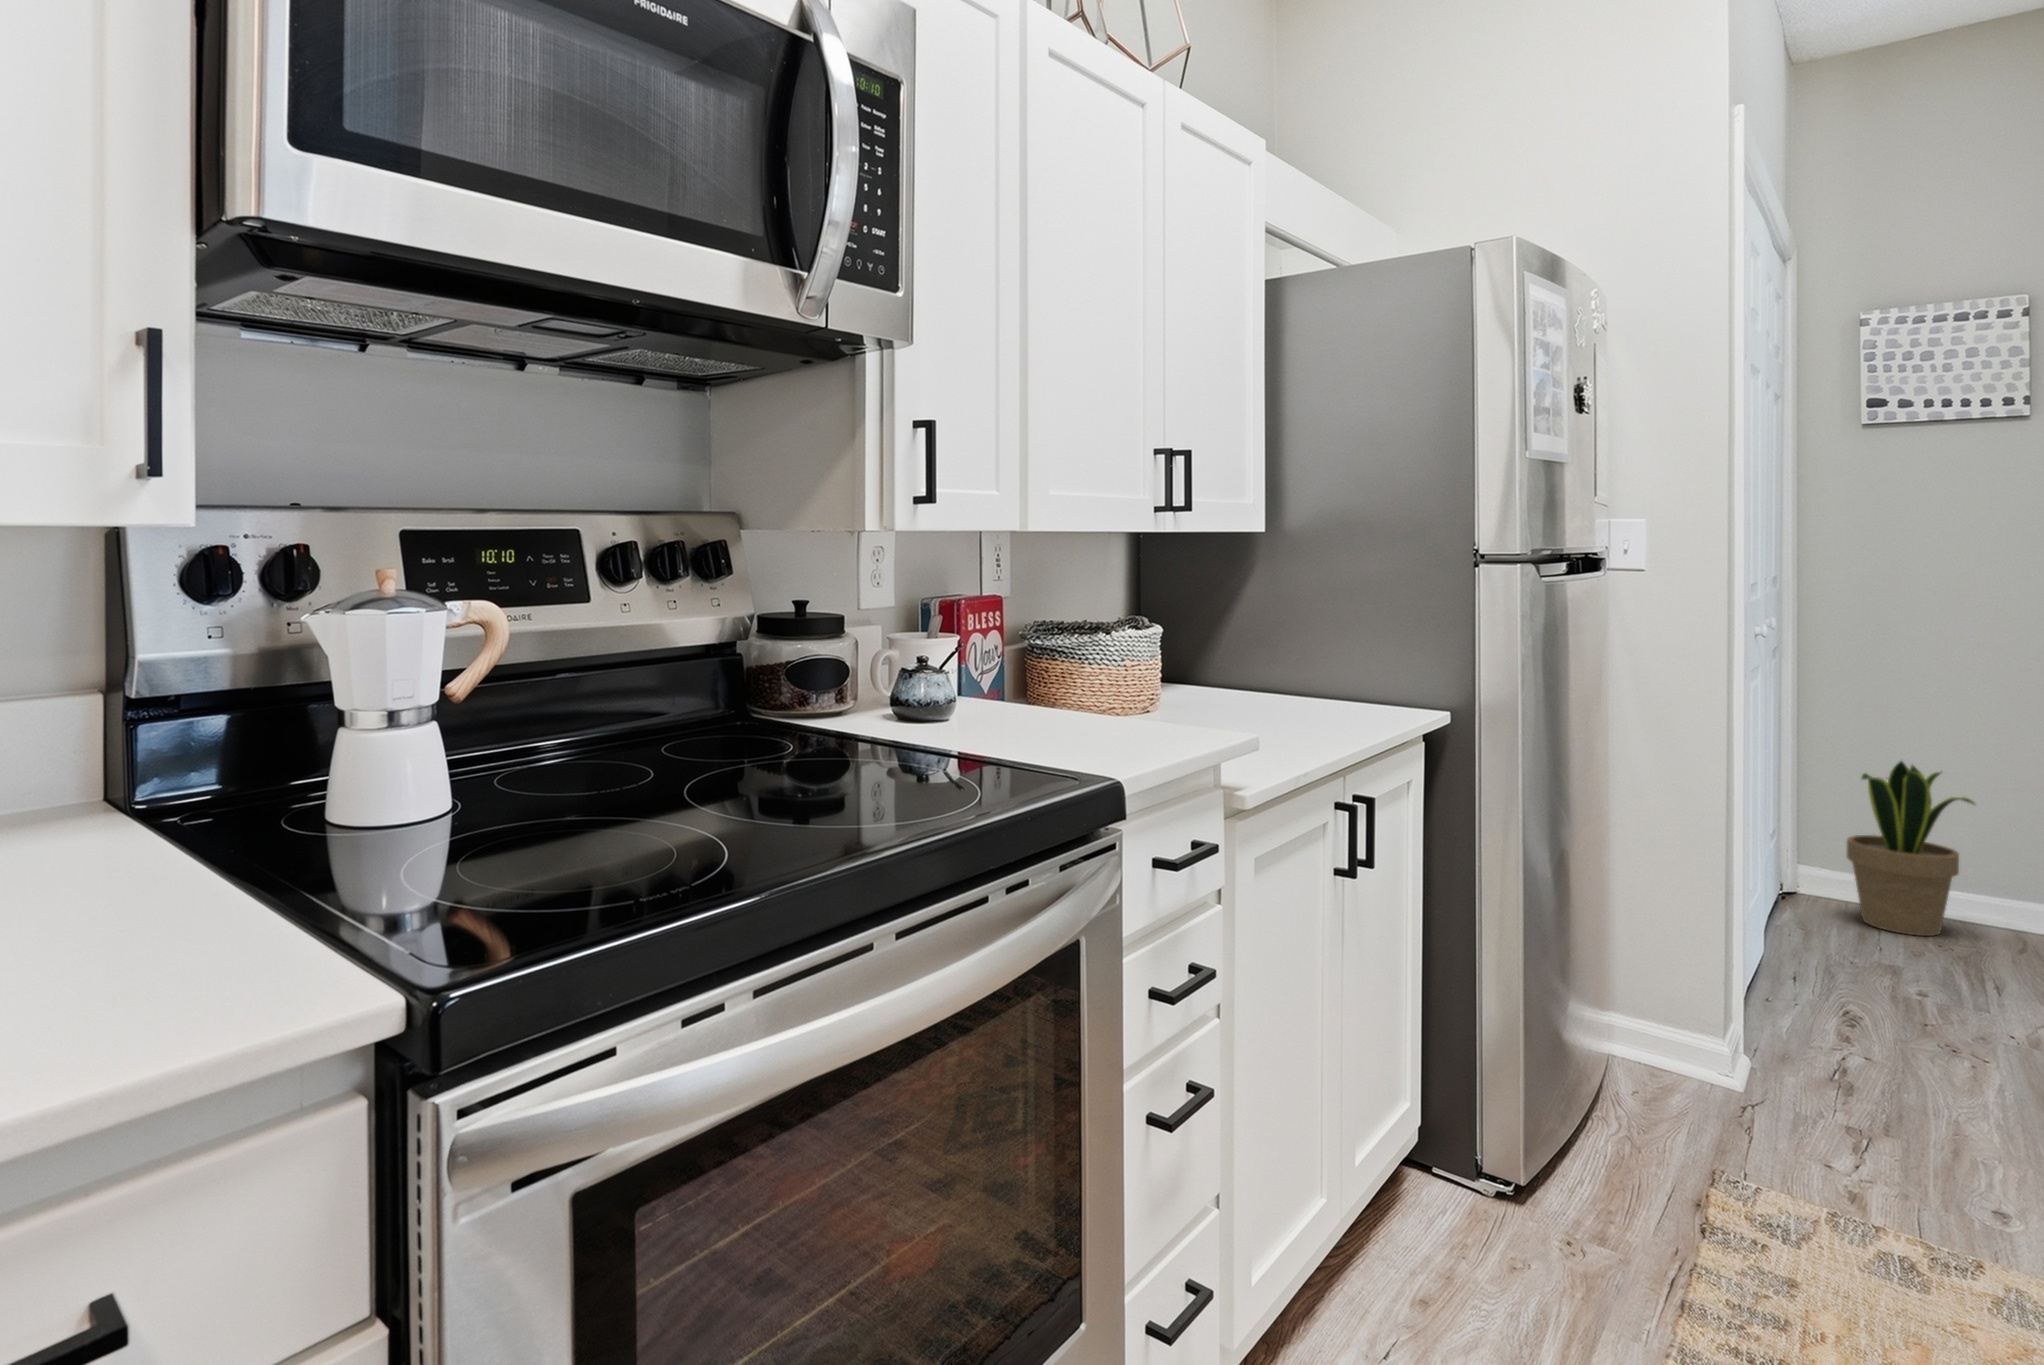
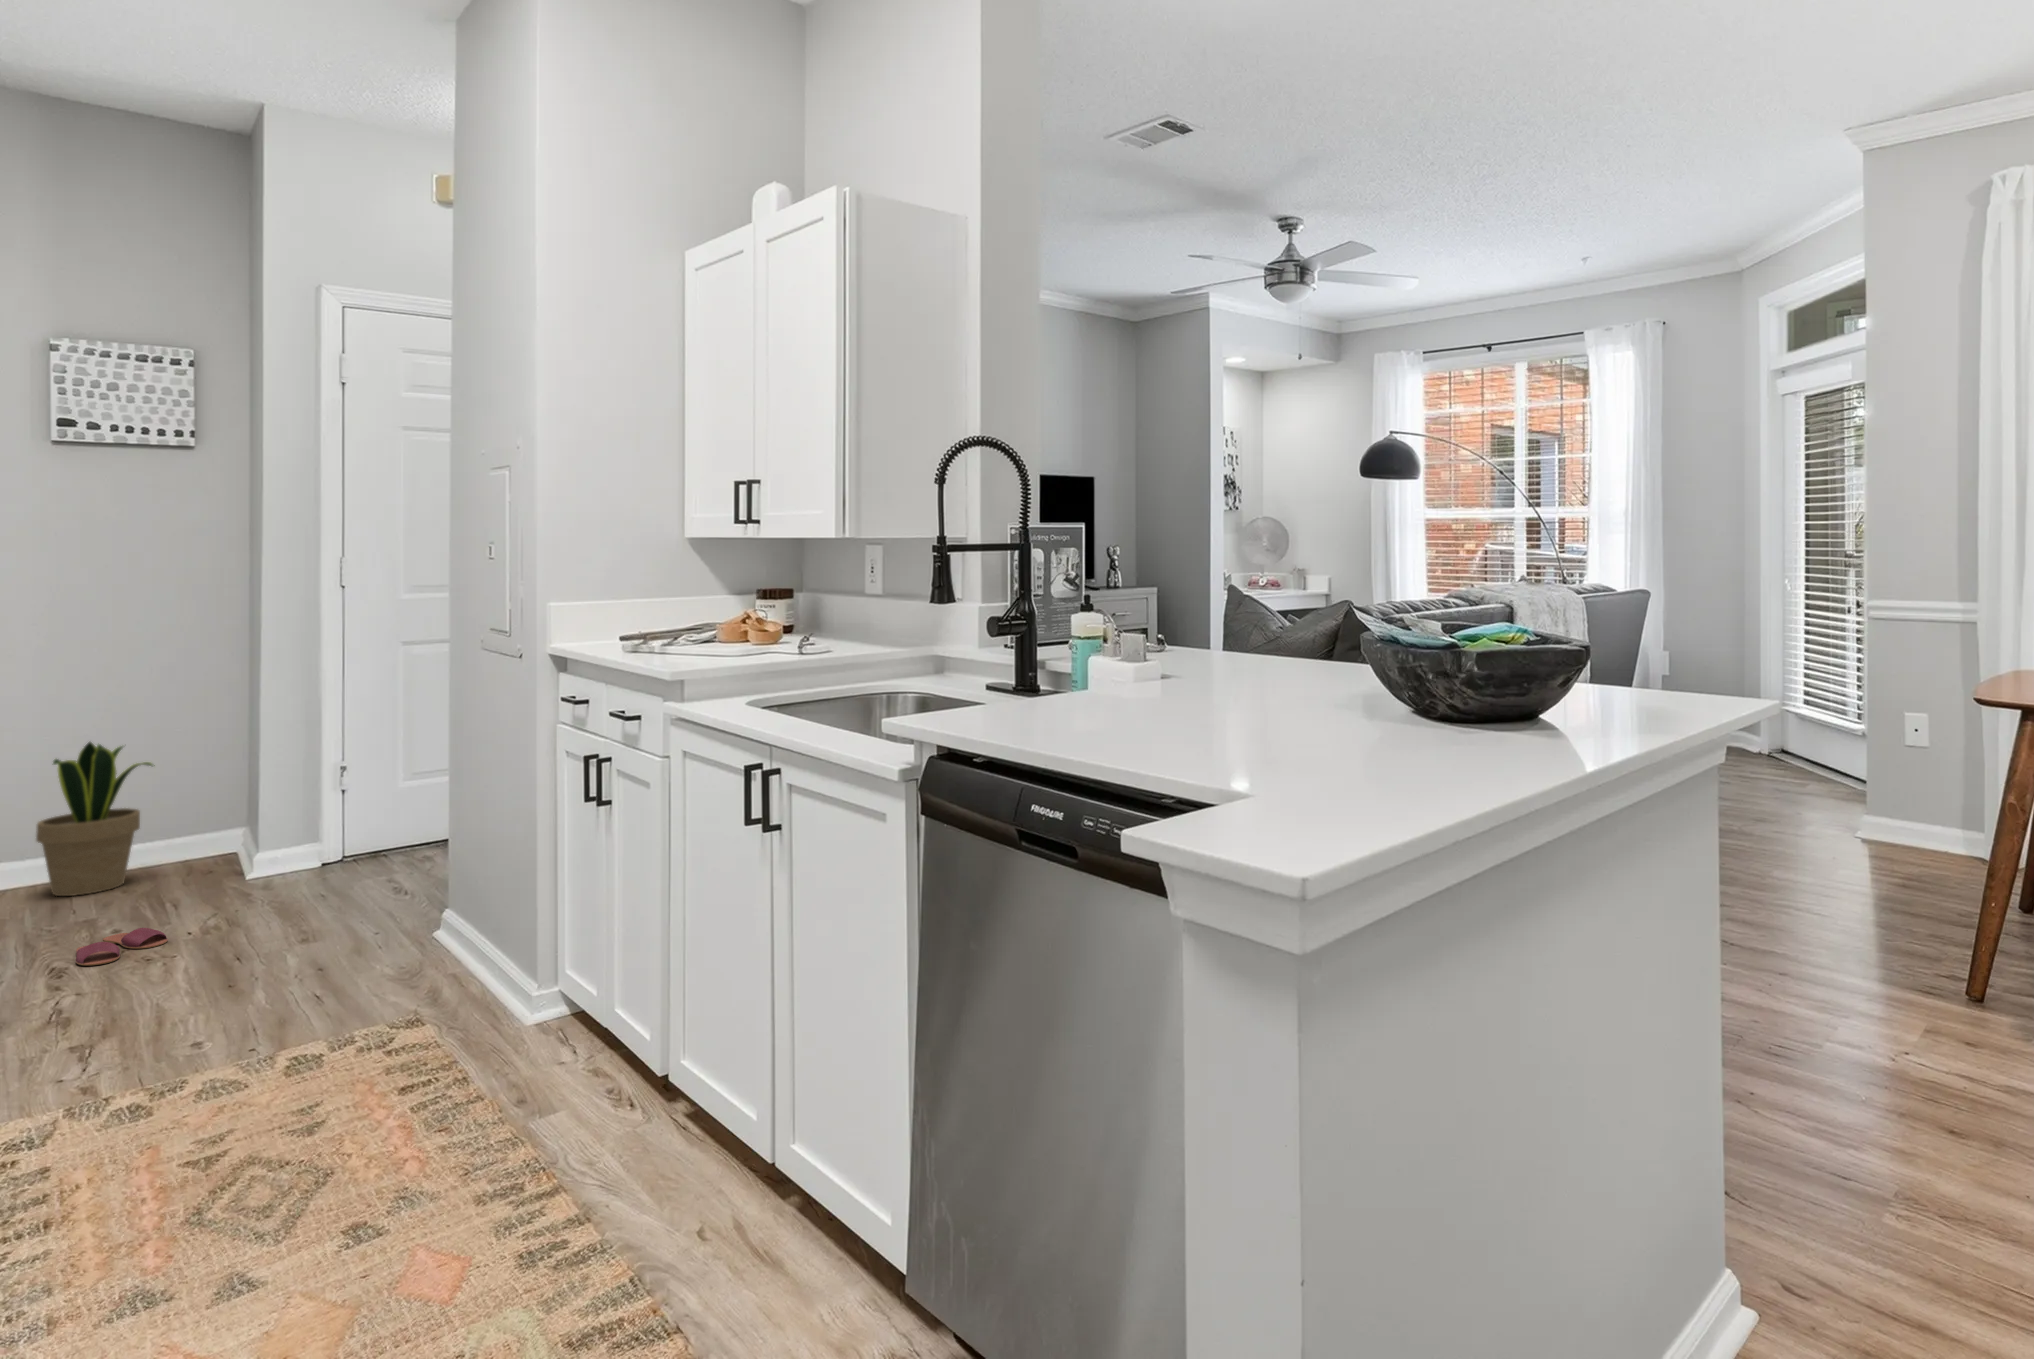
slippers: none [1872,998,1981,1035] -> present [75,928,168,966]

